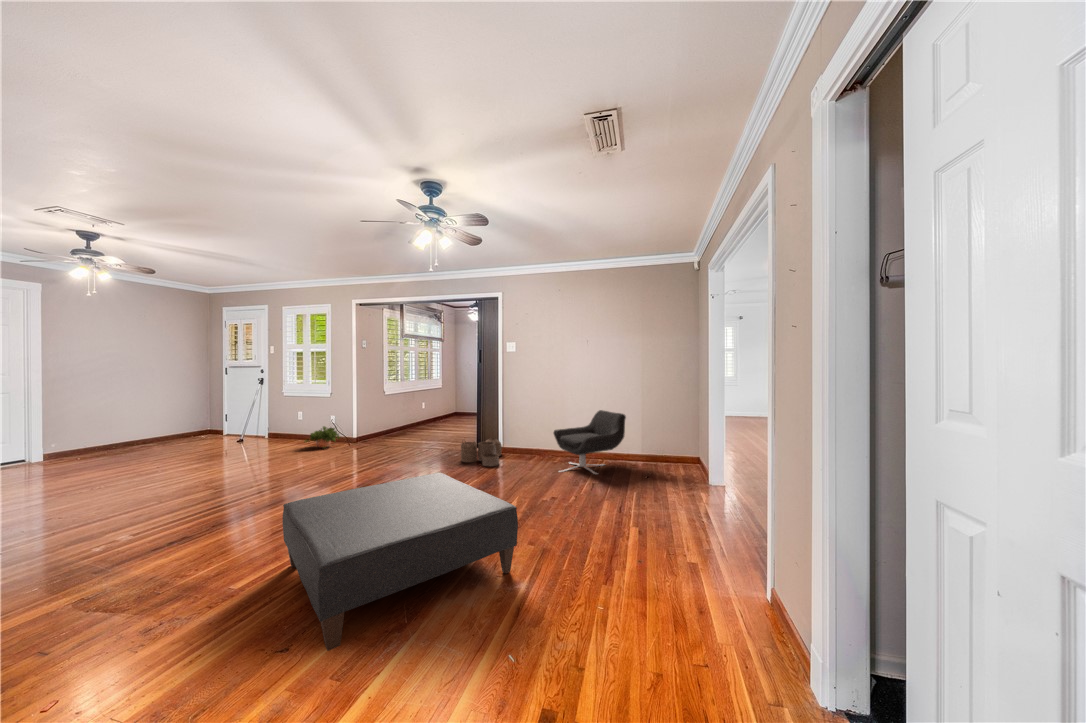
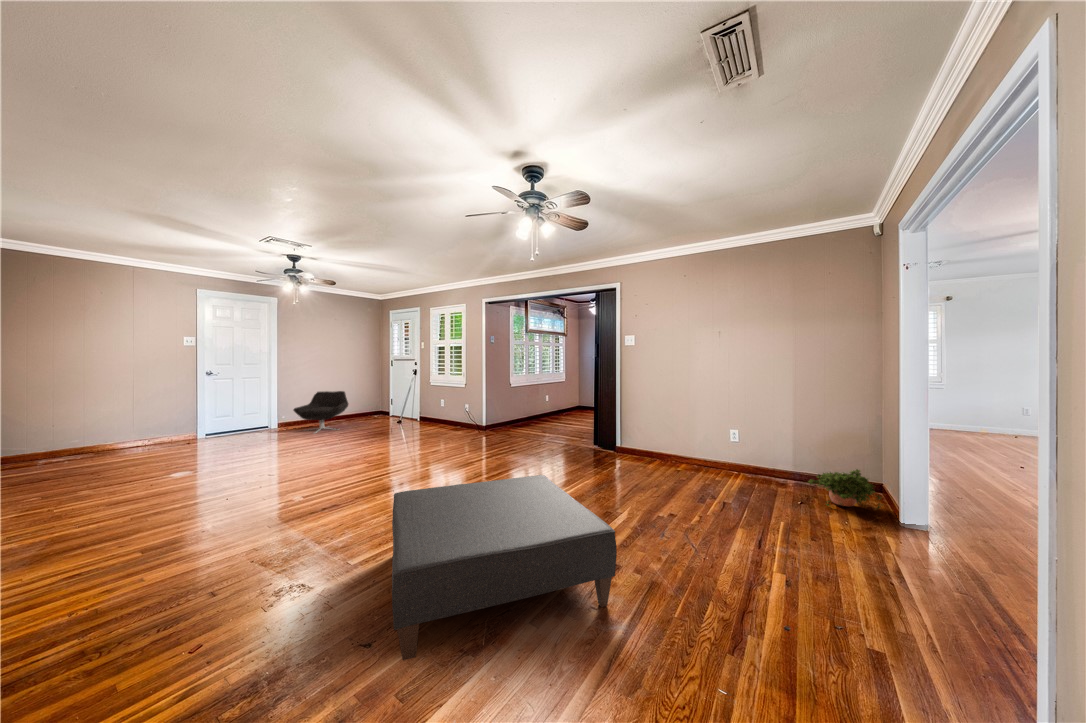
lounge chair: present [554,410,626,474] -> present [293,391,348,433]
potted plant: present [304,426,340,448] -> present [809,469,881,508]
woven basket: present [461,438,502,466] -> none [578,436,621,469]

